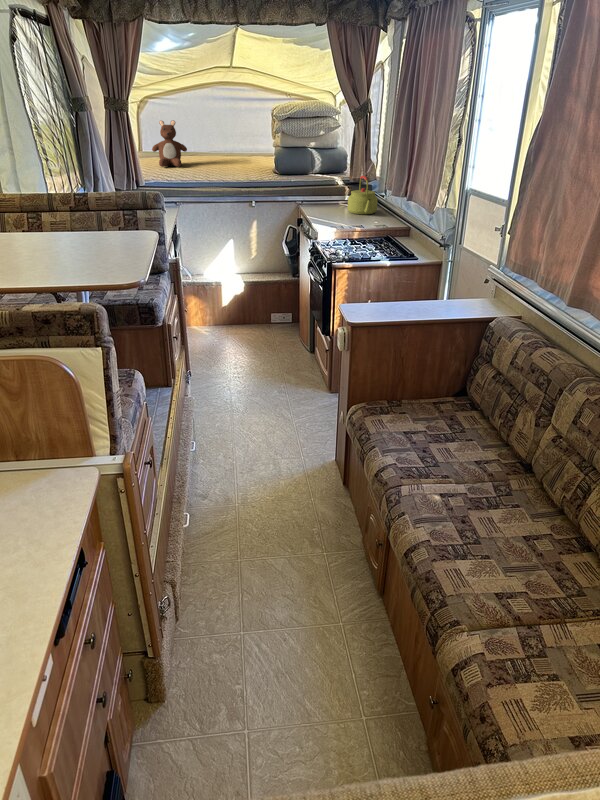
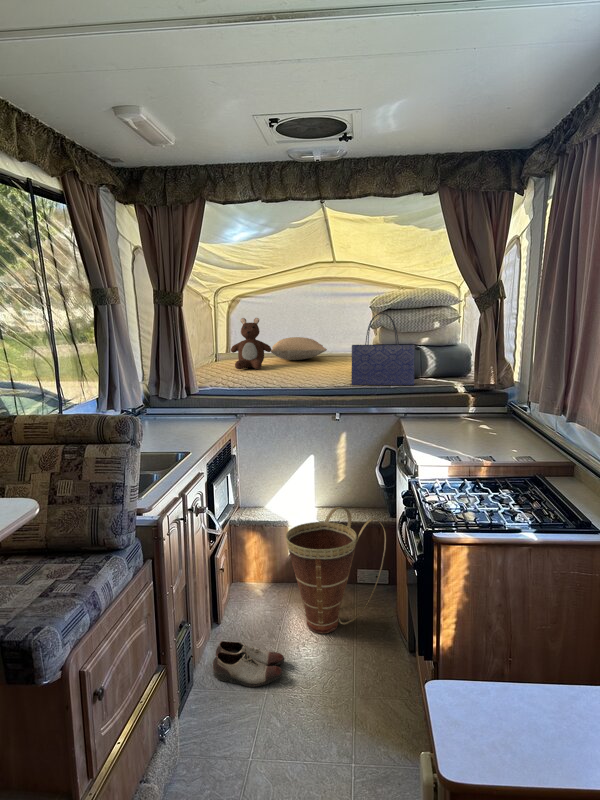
tote bag: none [261,122,312,180] -> present [351,313,420,385]
pillow: none [181,138,231,159] -> present [271,337,327,360]
kettle: present [348,176,378,214] -> none [470,380,517,435]
basket: none [229,268,294,348] -> present [286,507,386,633]
shoe: none [193,352,239,374] -> present [213,641,285,687]

